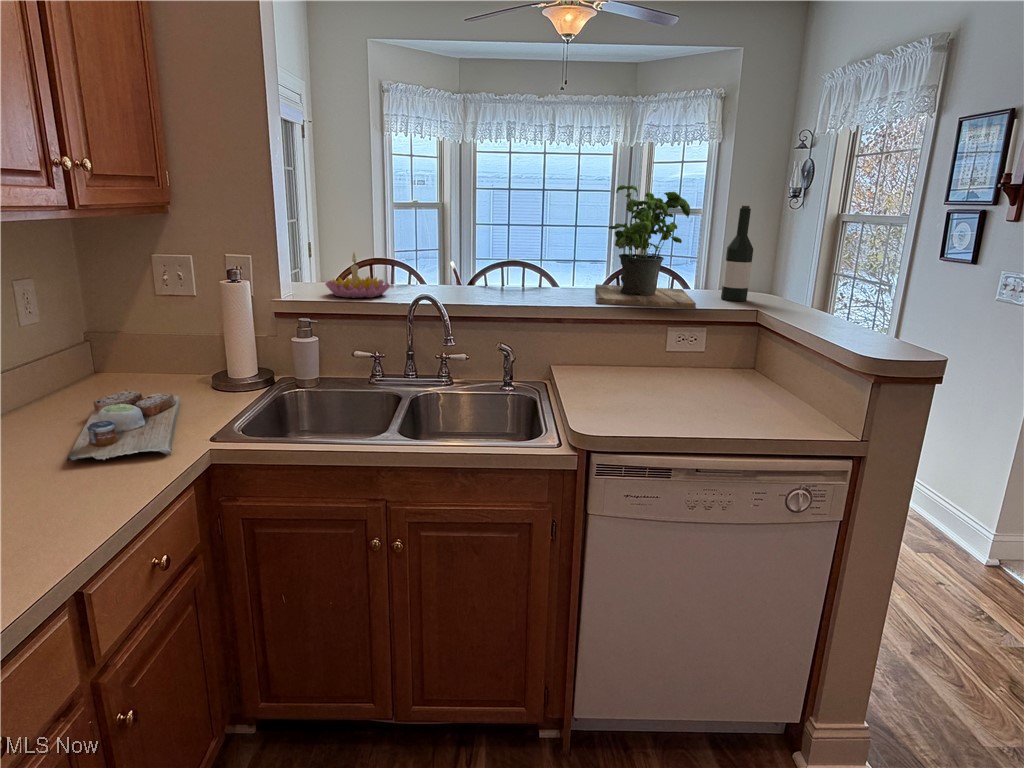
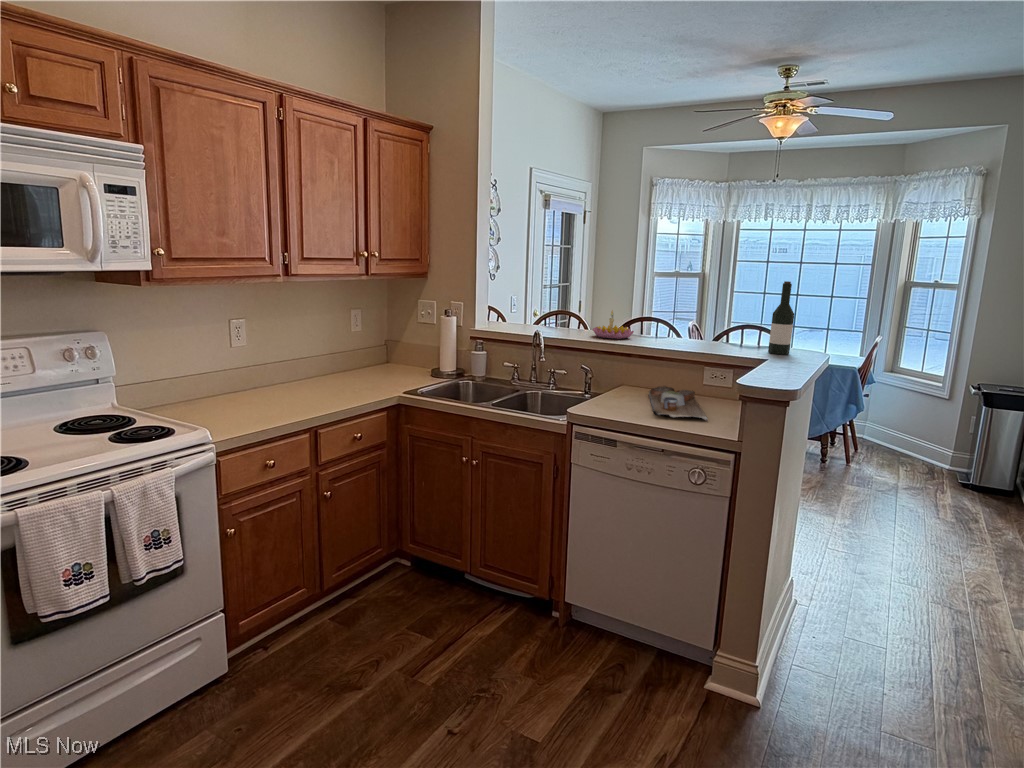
potted plant: present [595,185,696,308] -> none [655,265,746,354]
candle holder: present [325,253,390,298] -> present [593,310,634,339]
cutting board: present [67,389,180,462] -> present [649,386,708,421]

